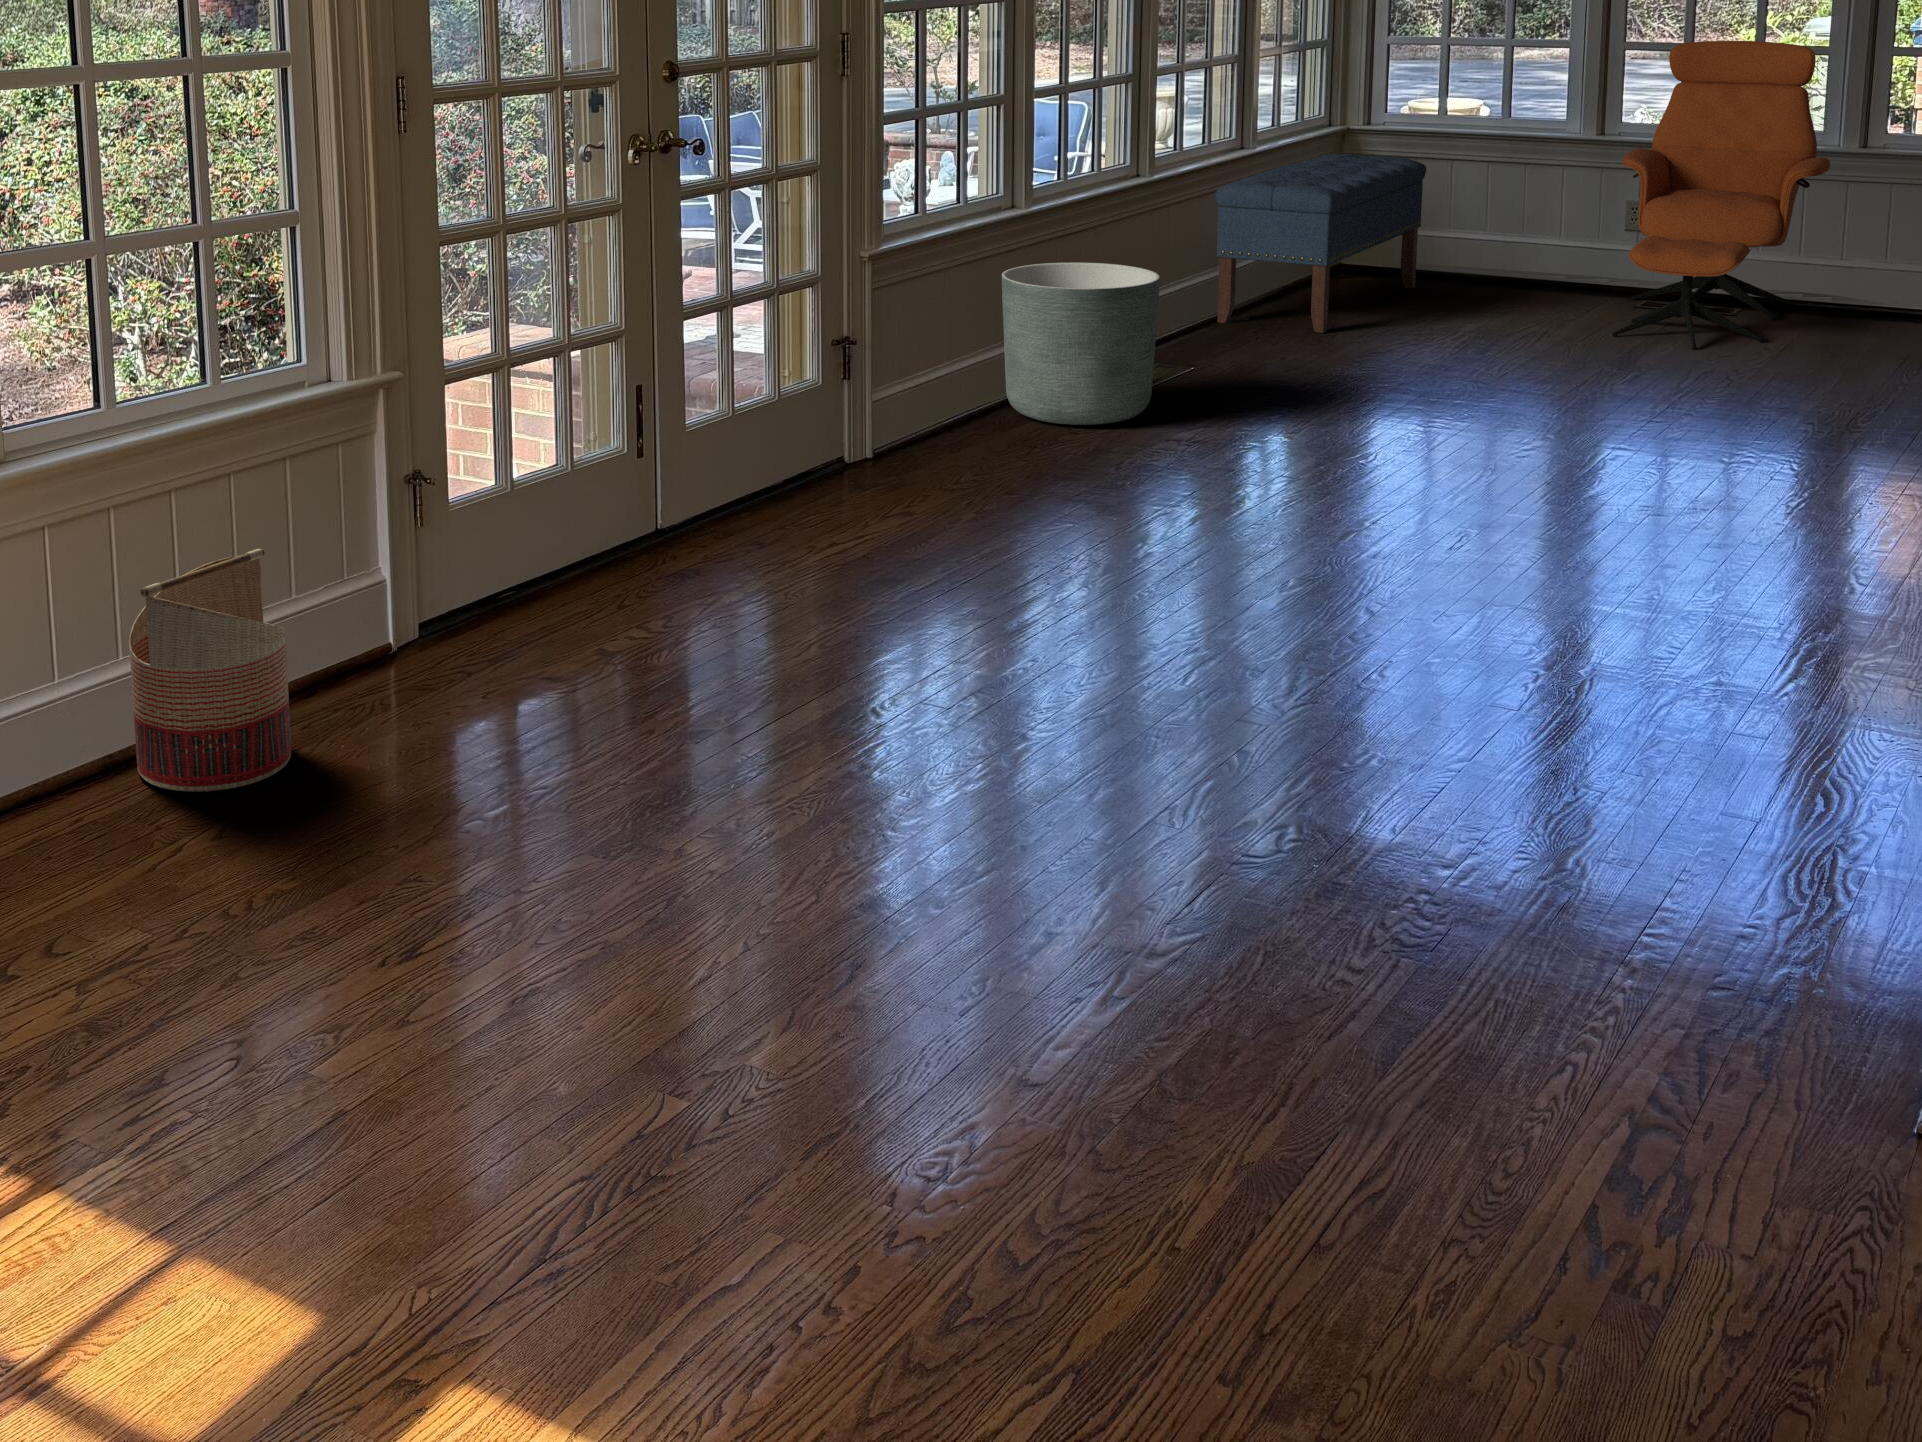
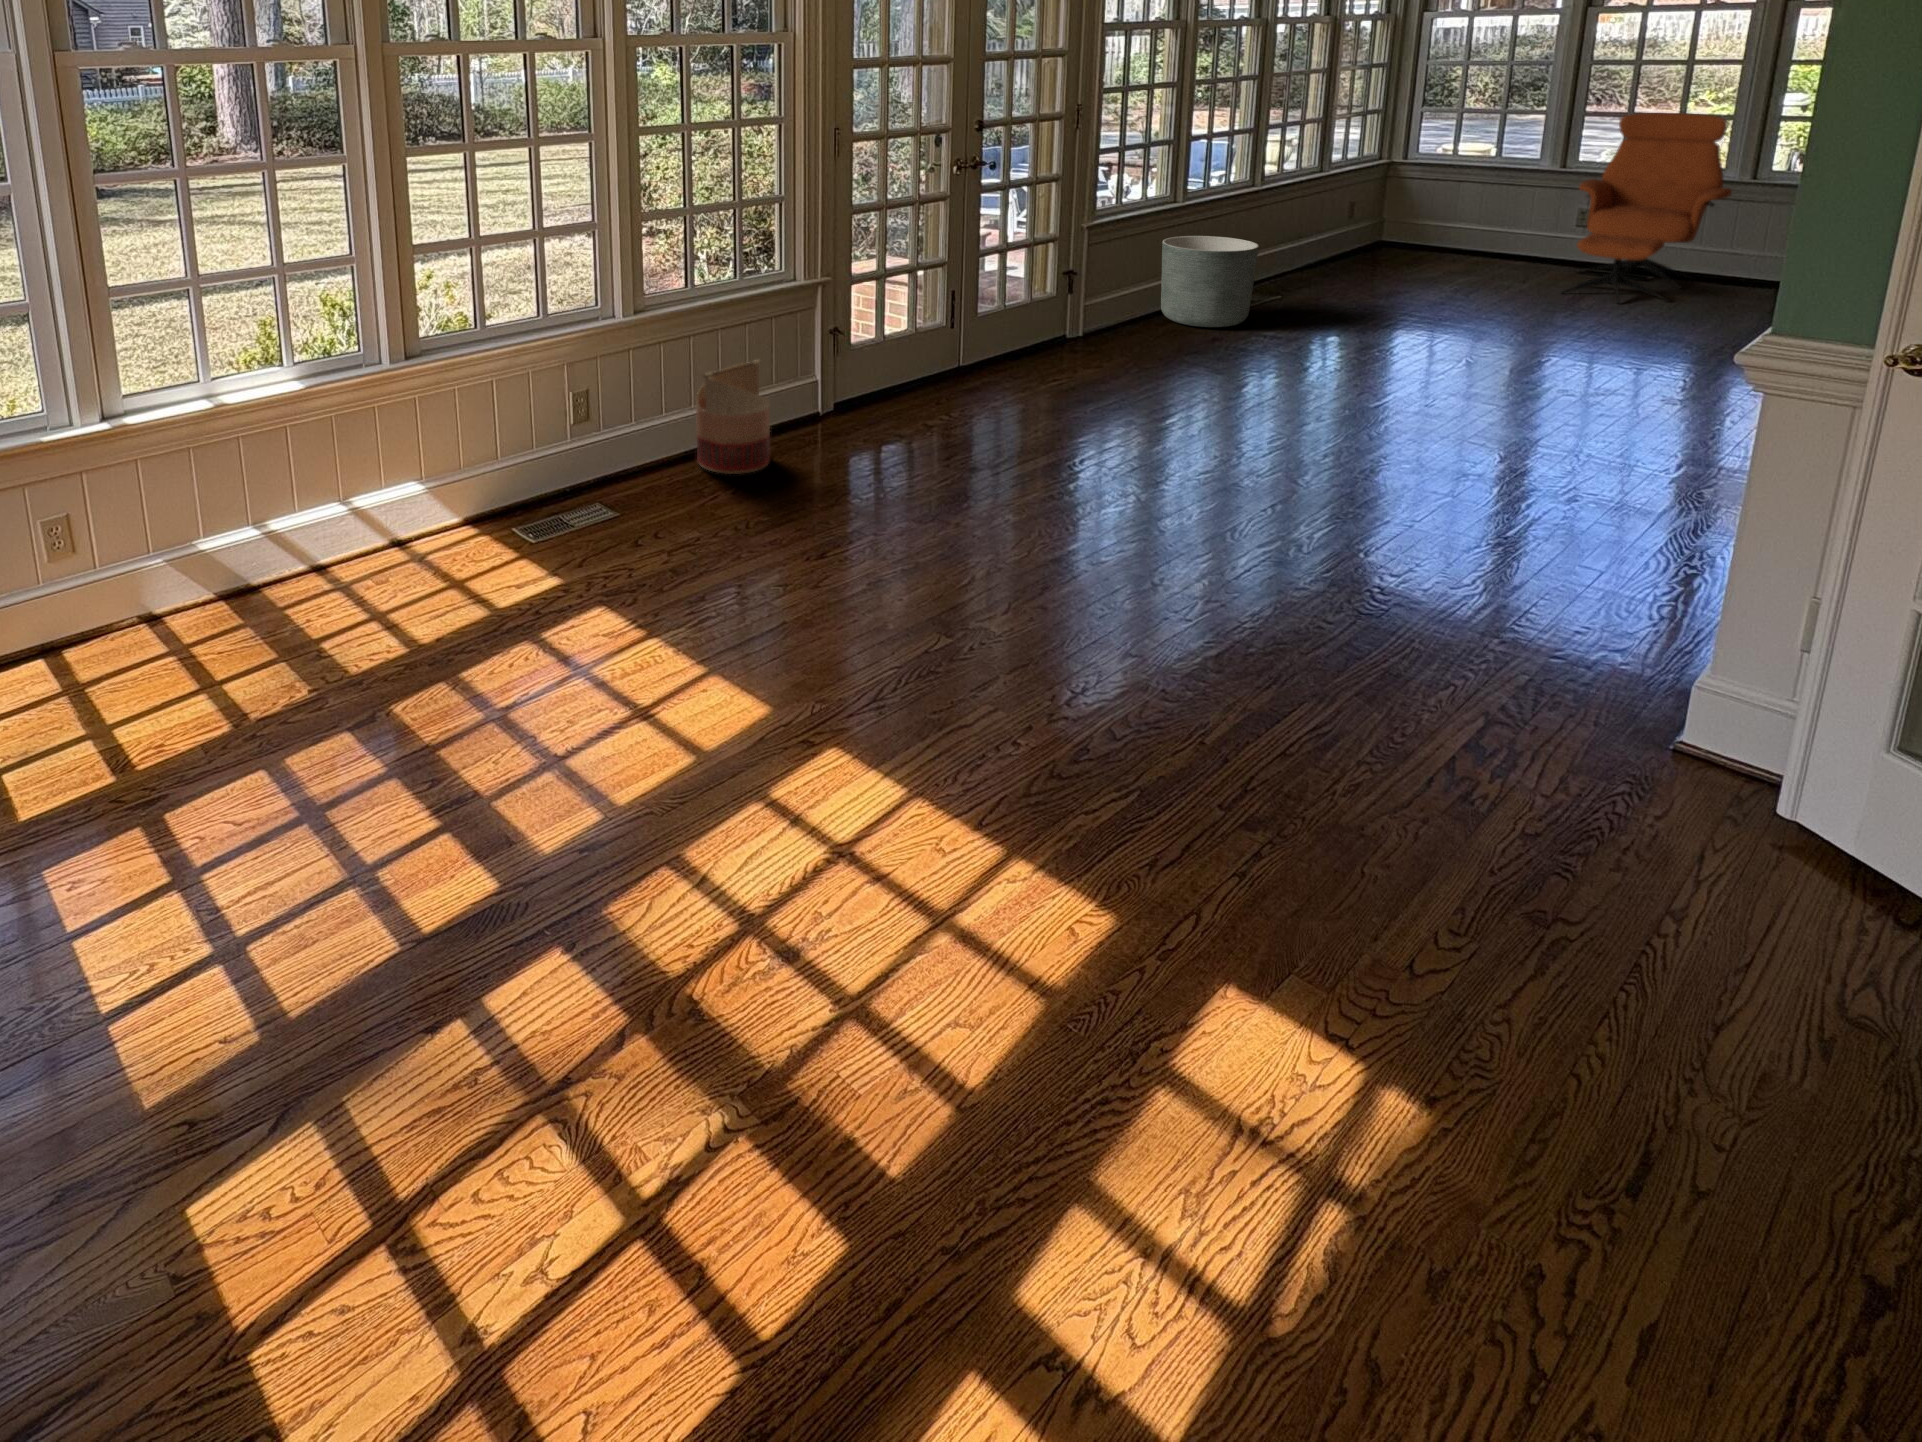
bench: present [1215,154,1426,333] -> none [1296,178,1442,283]

